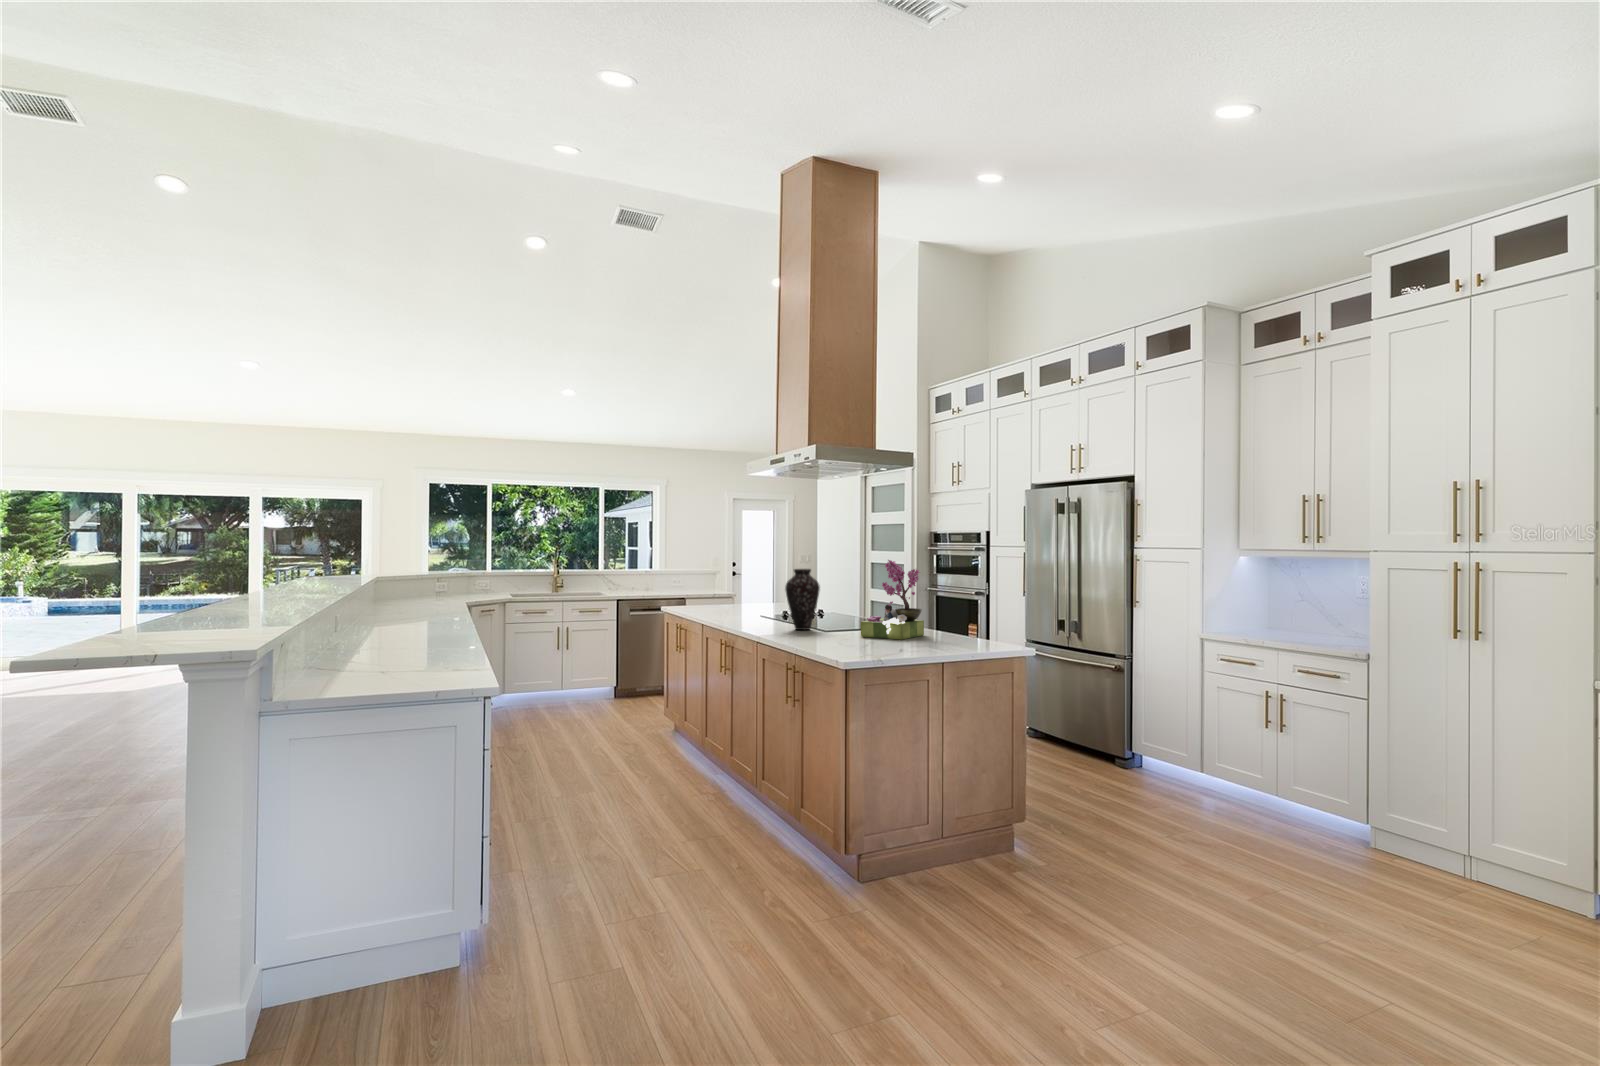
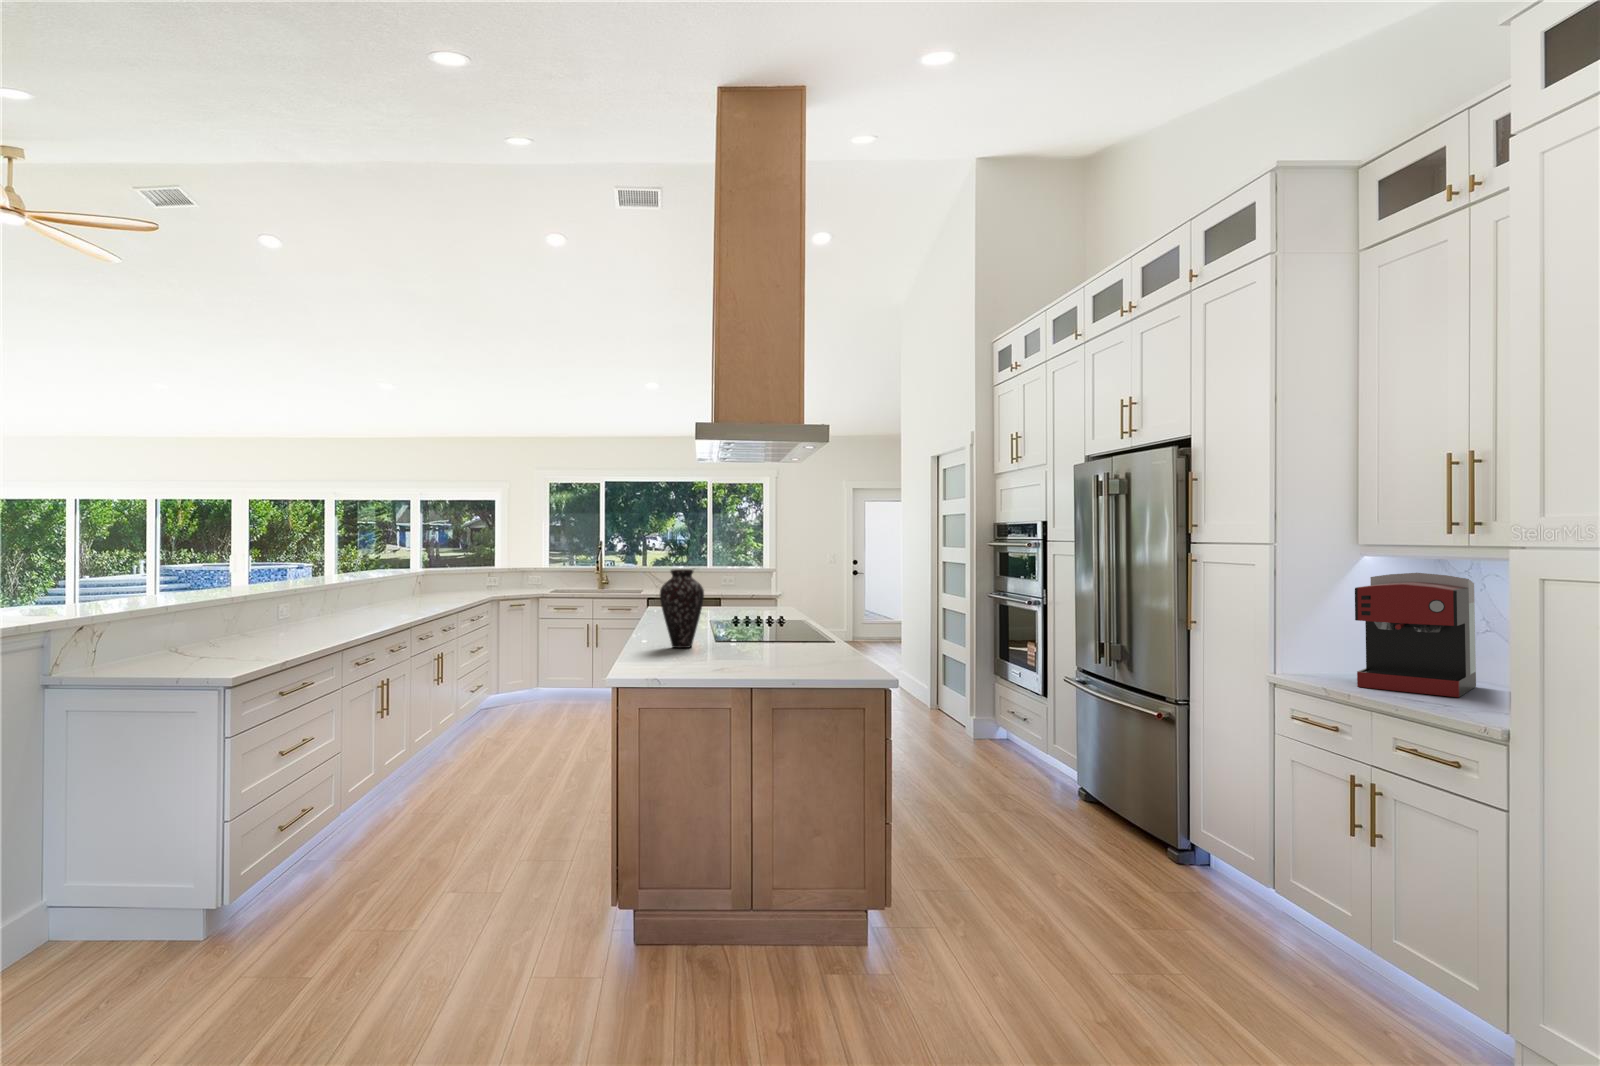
flower arrangement: present [861,560,924,640] -> none [712,557,799,667]
coffee maker: none [1259,566,1321,640] -> present [1355,573,1476,697]

